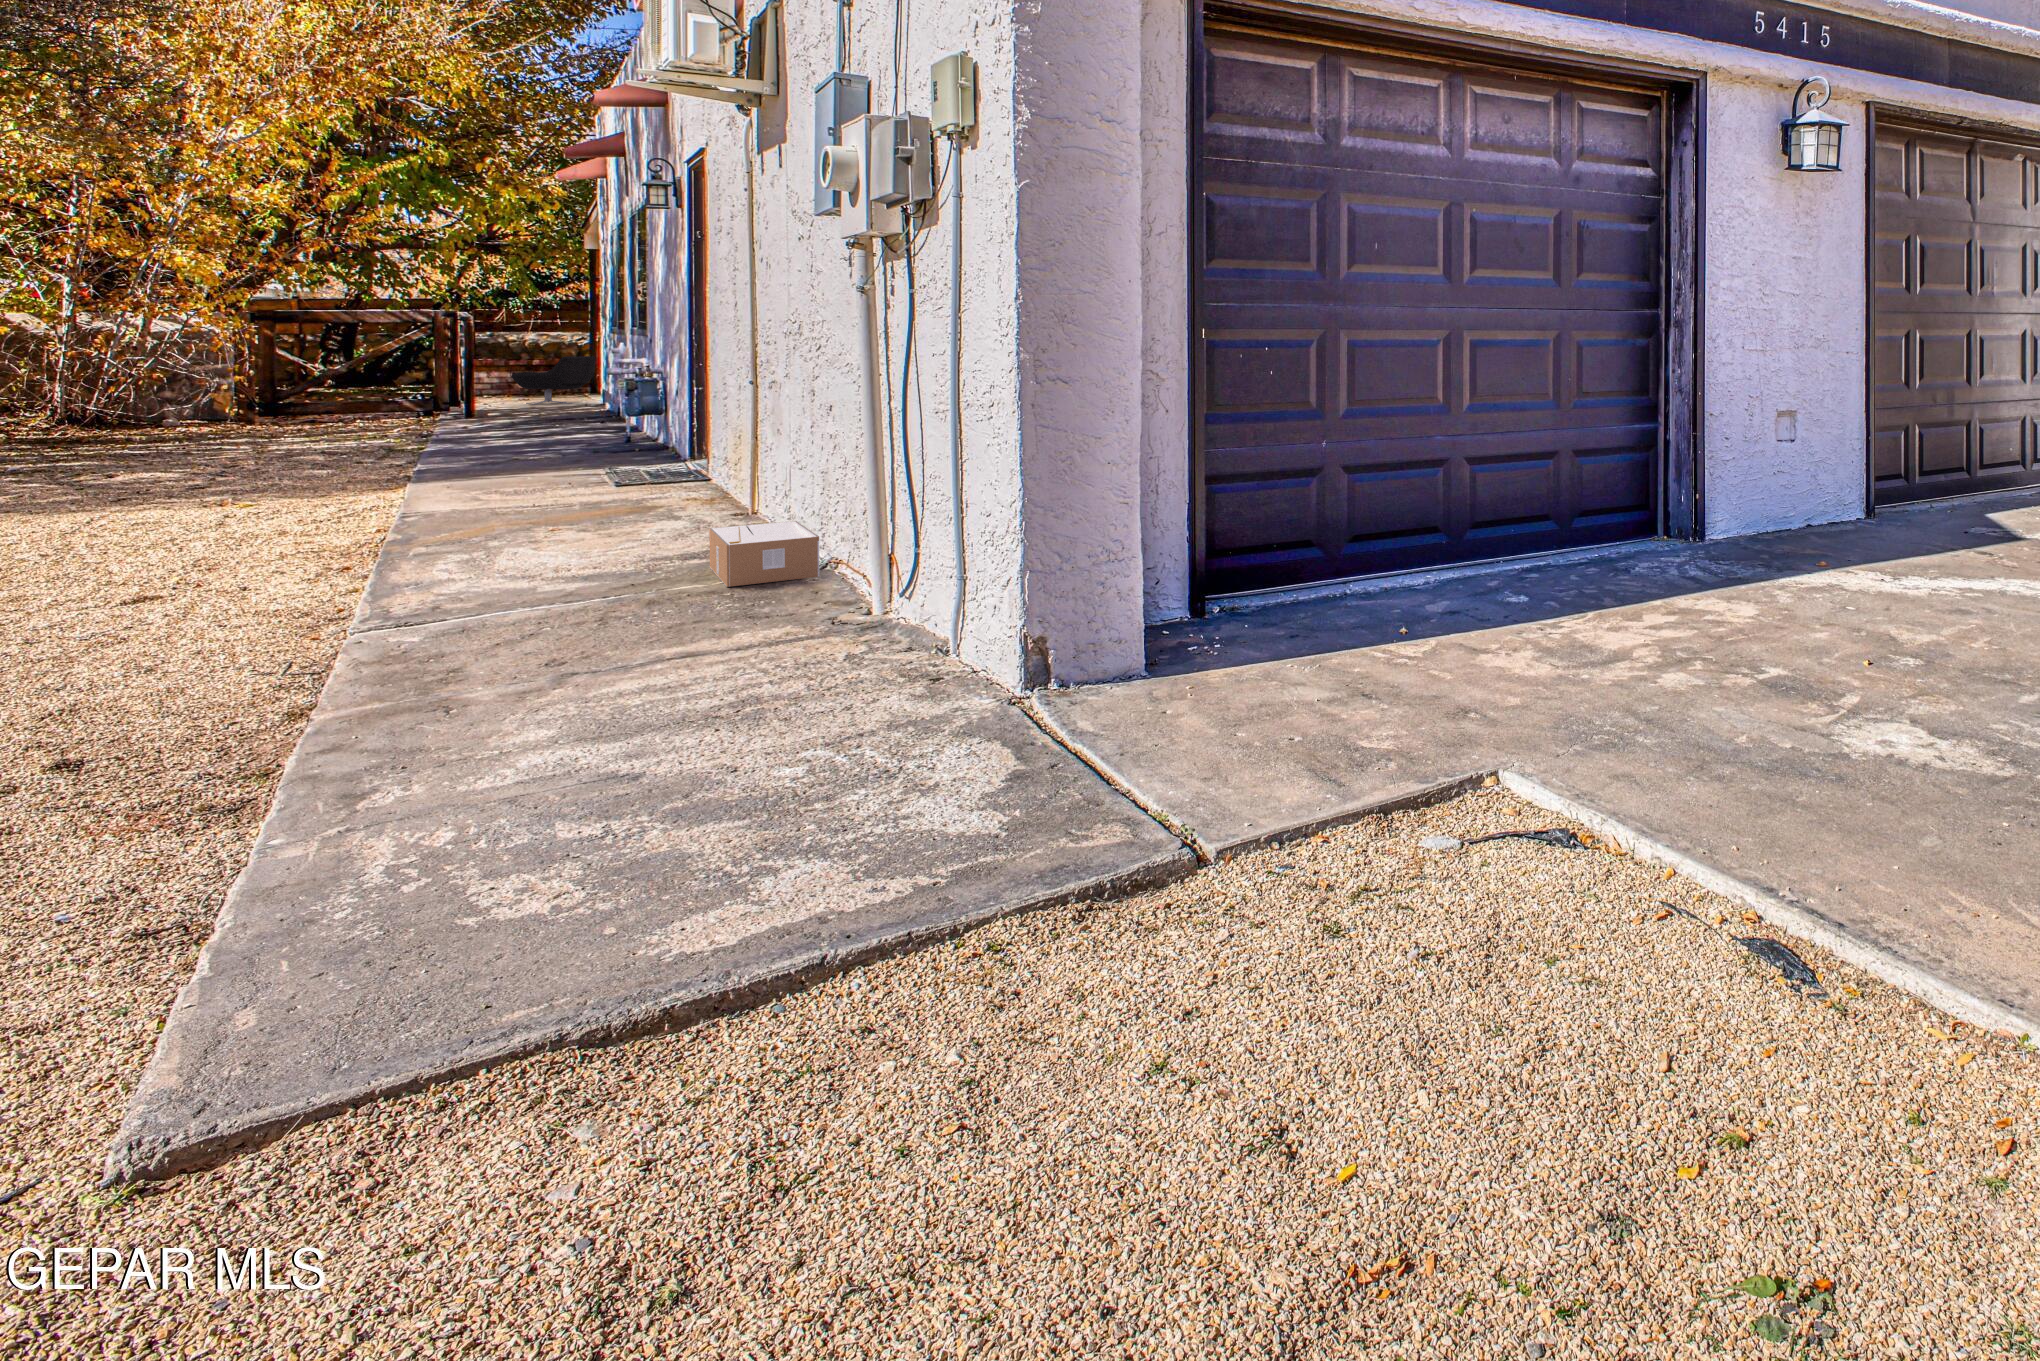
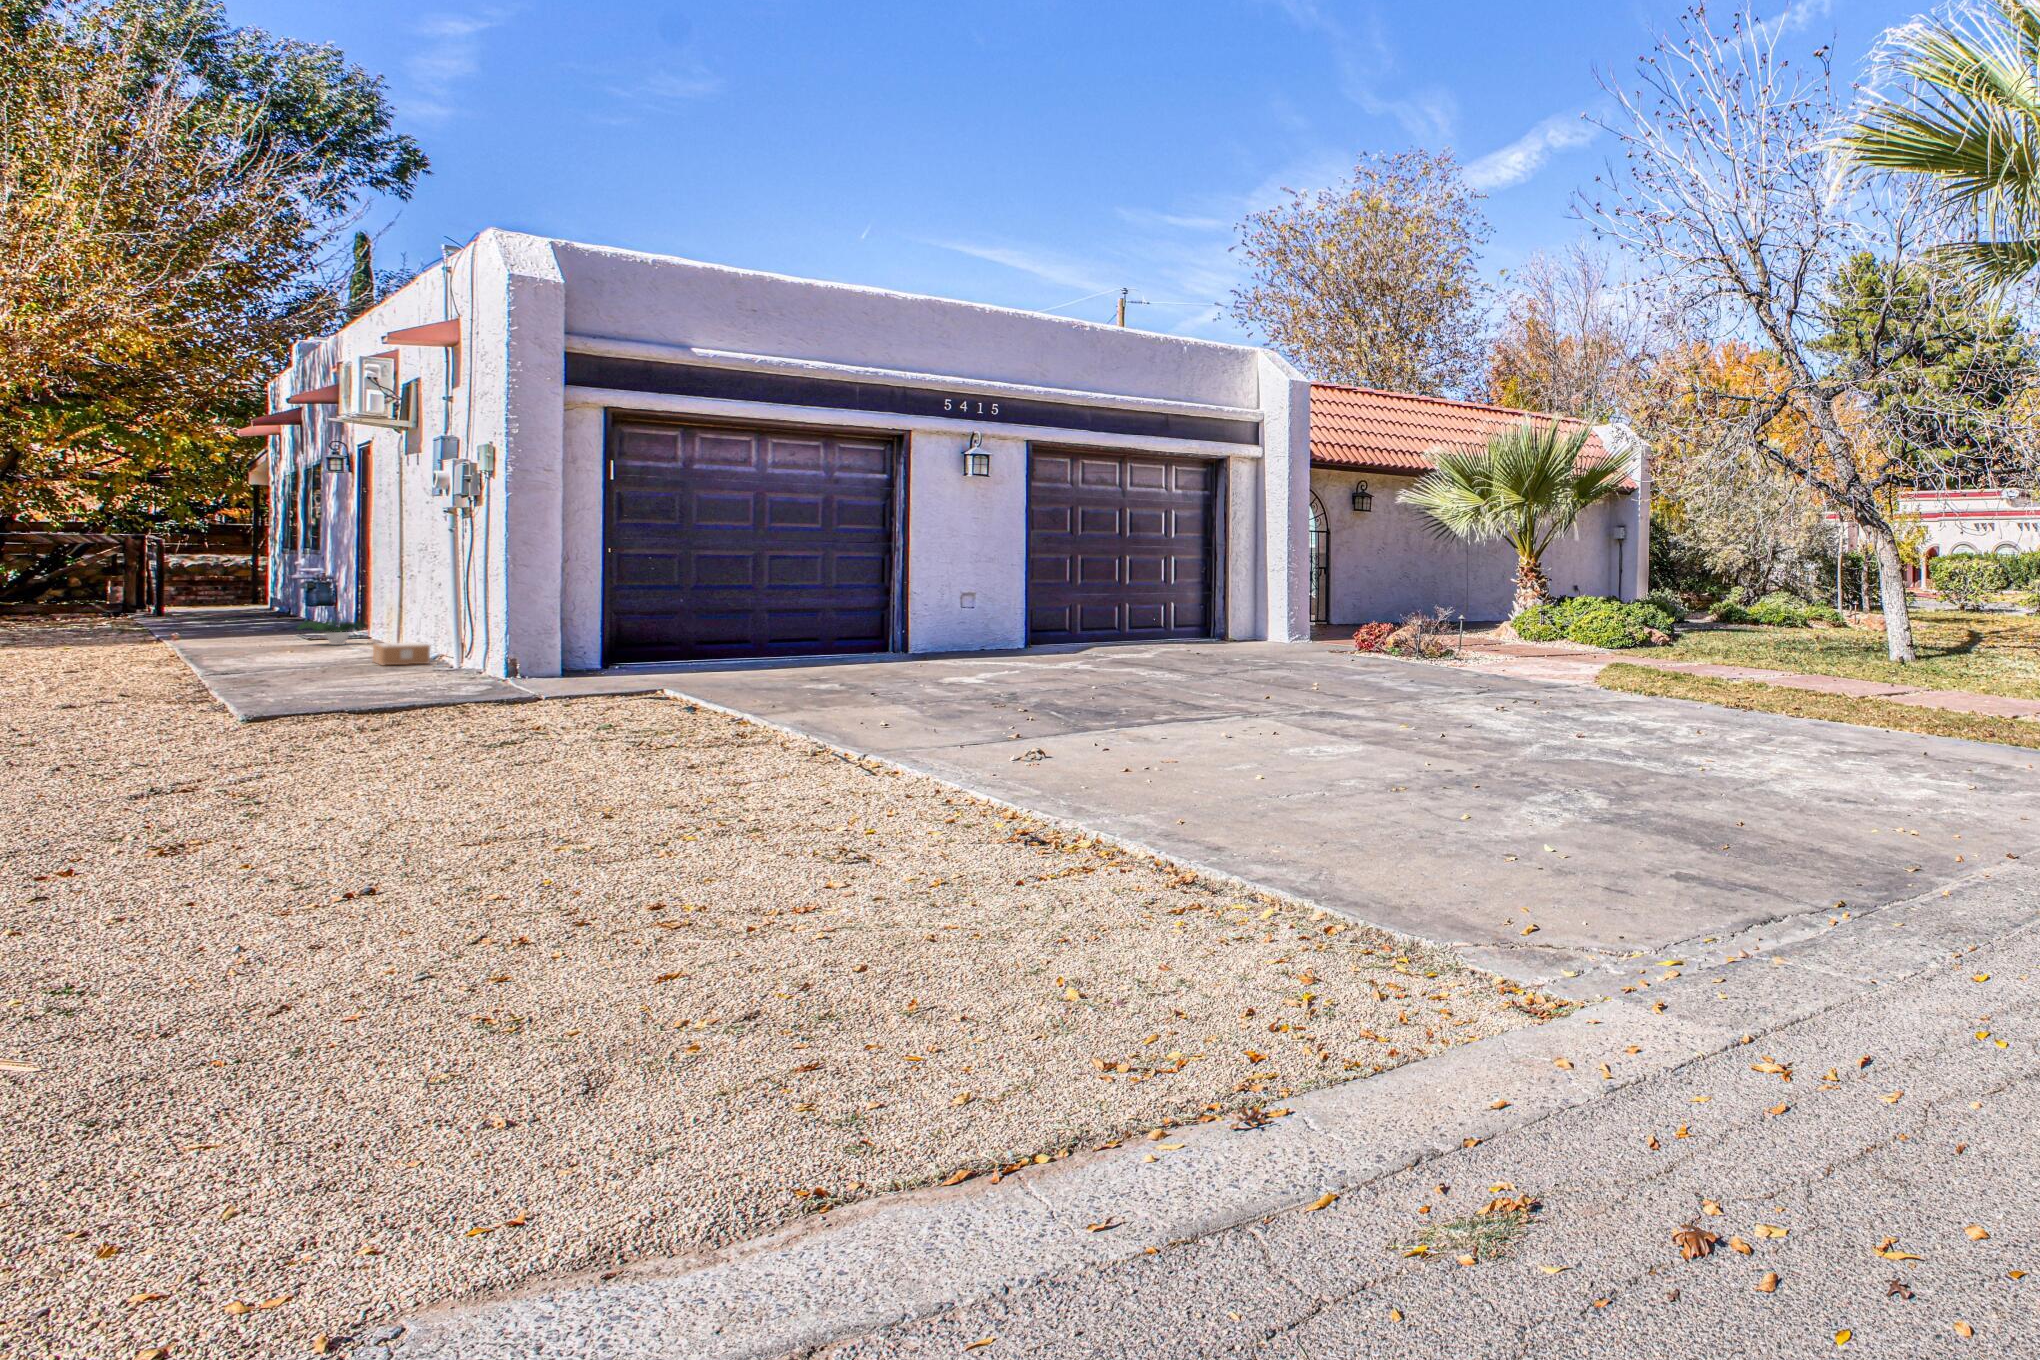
lounge chair: present [512,356,595,405] -> none [182,571,255,610]
potted plant: none [598,450,711,495] -> present [298,621,367,645]

